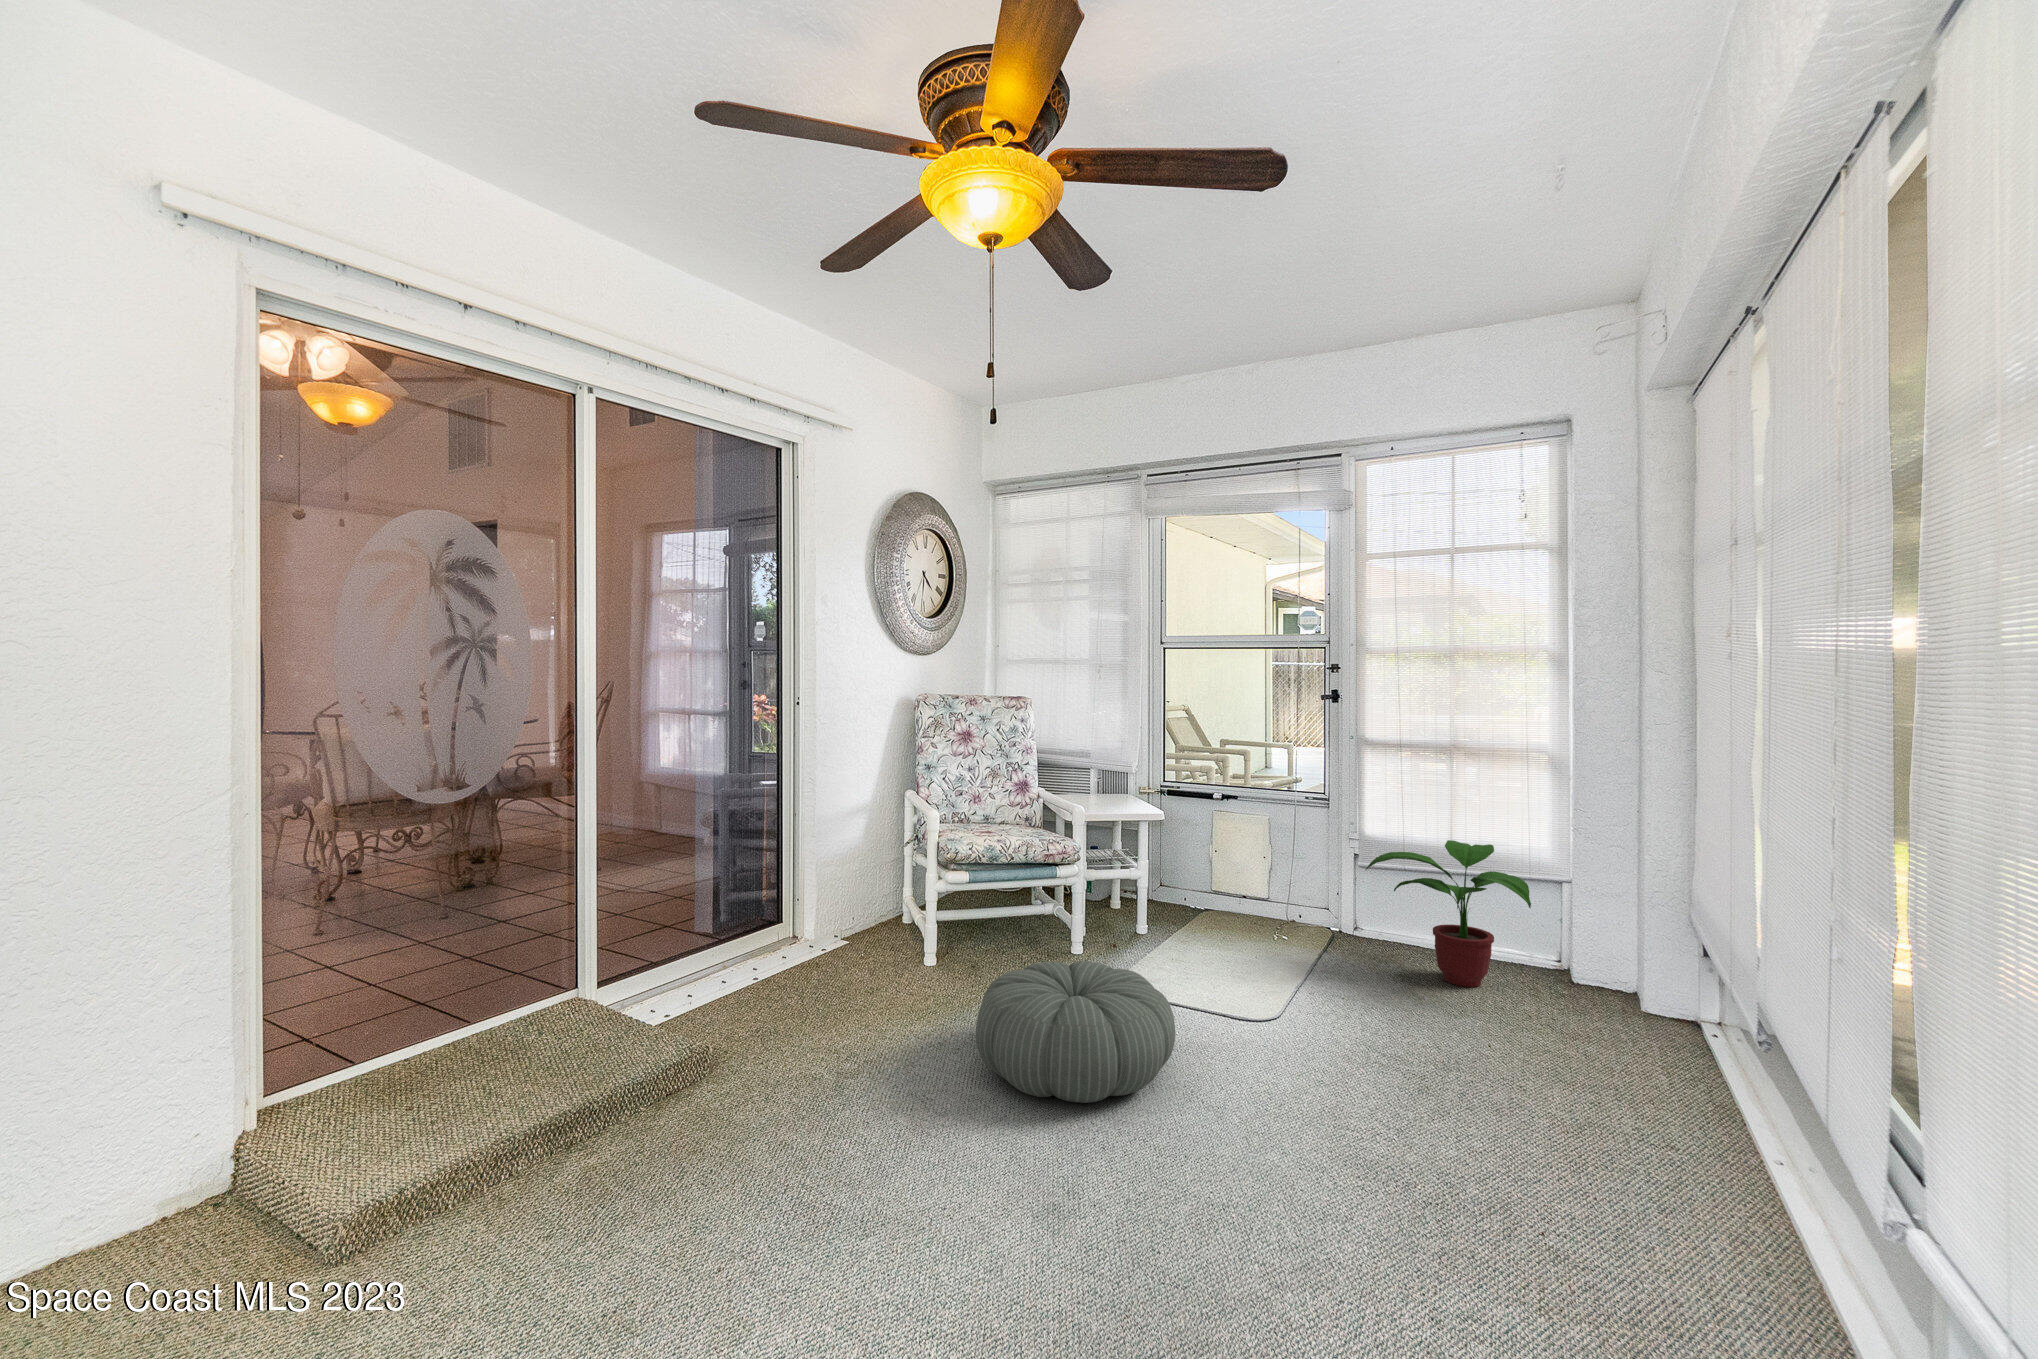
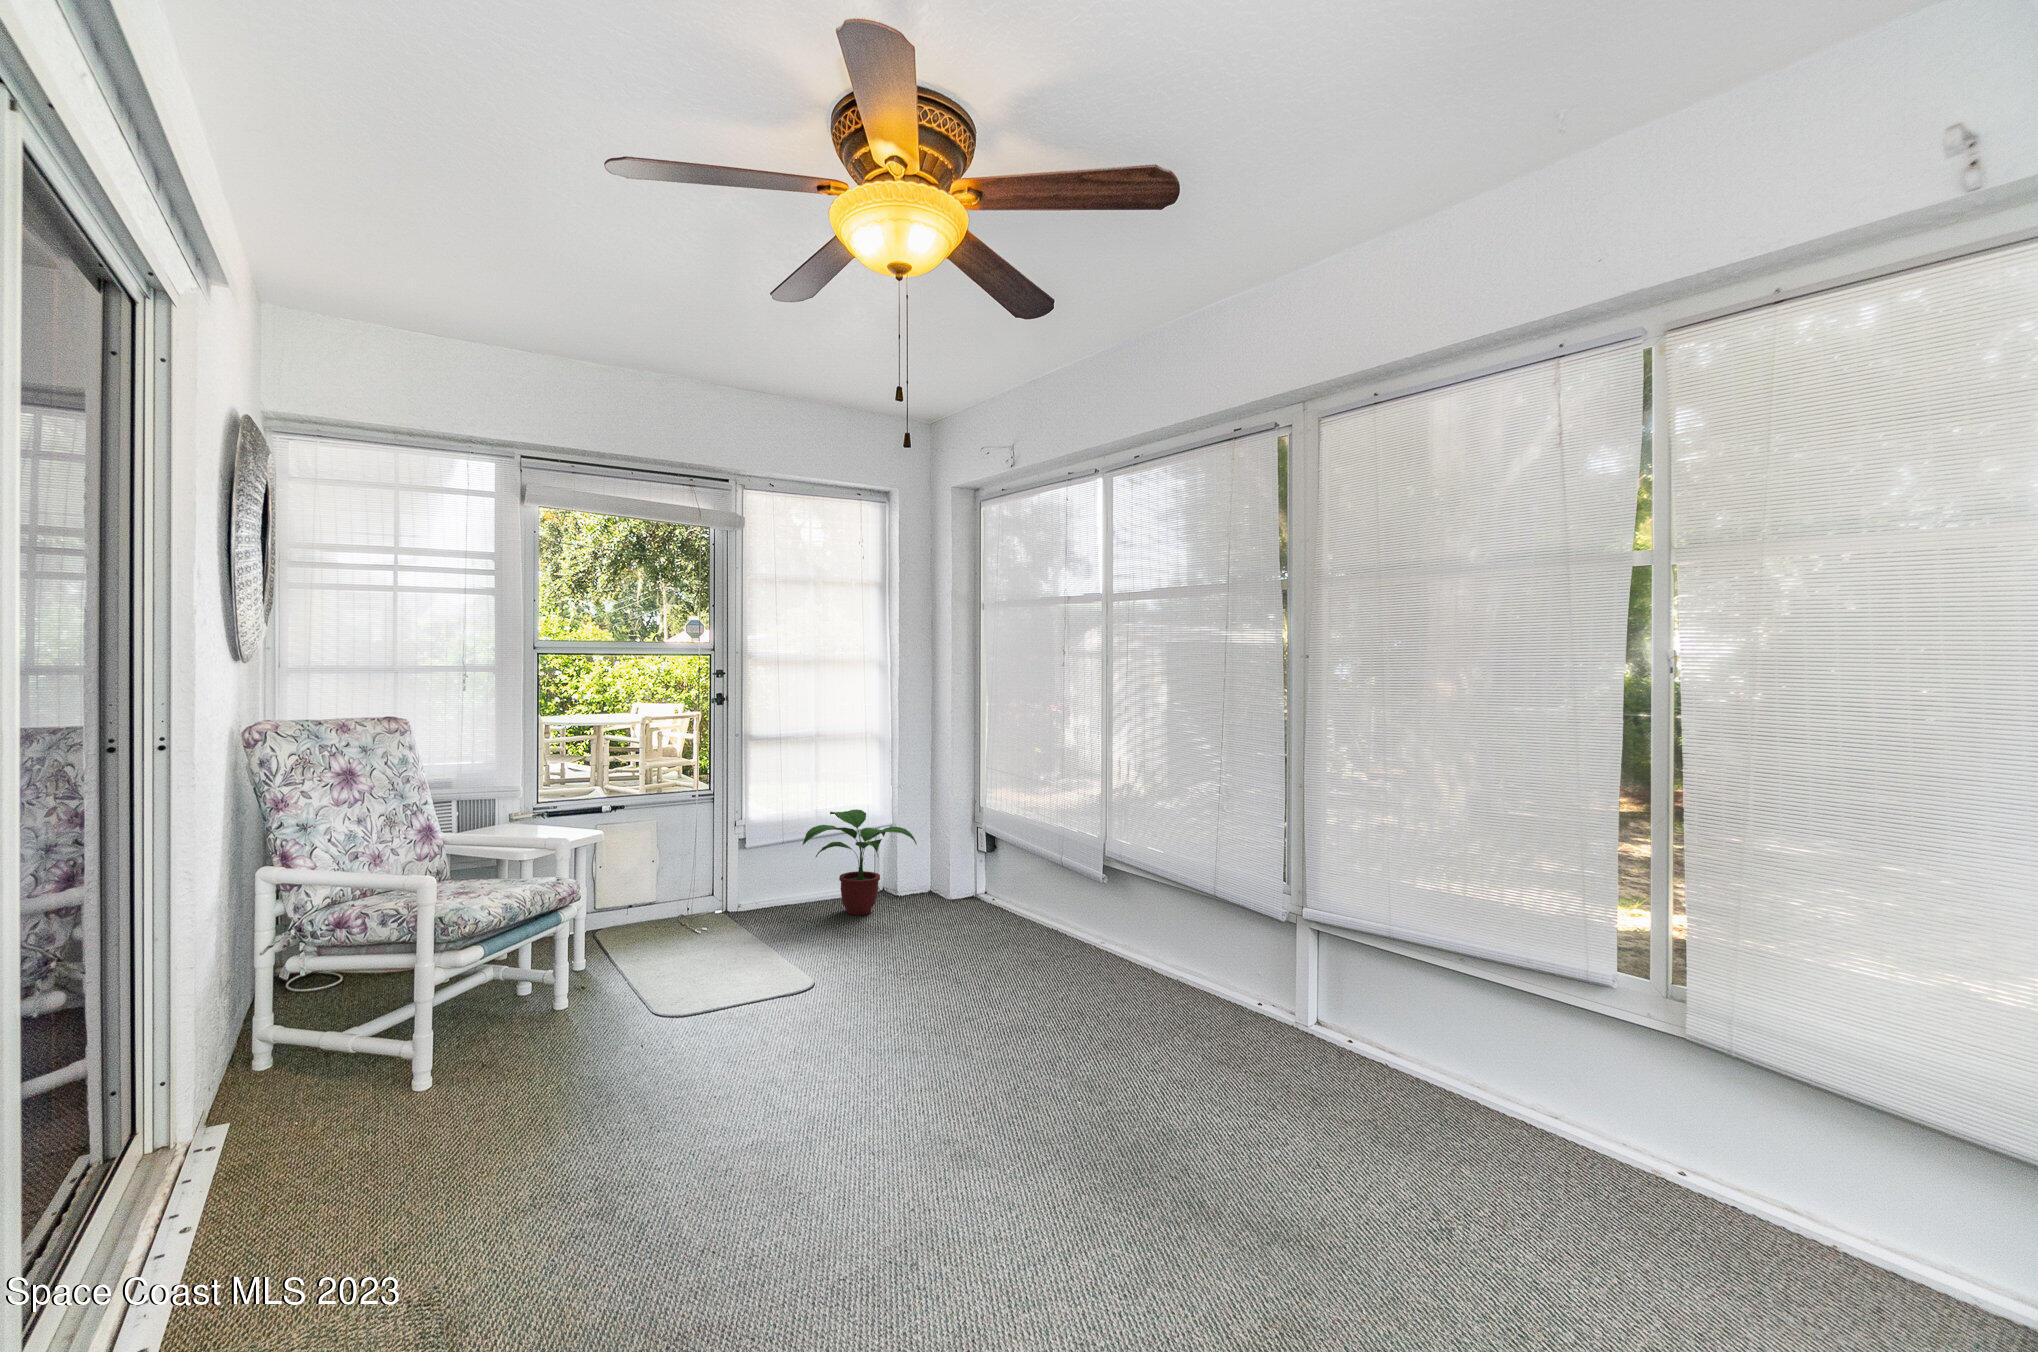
pouf: present [976,961,1175,1103] -> none [695,966,887,1102]

